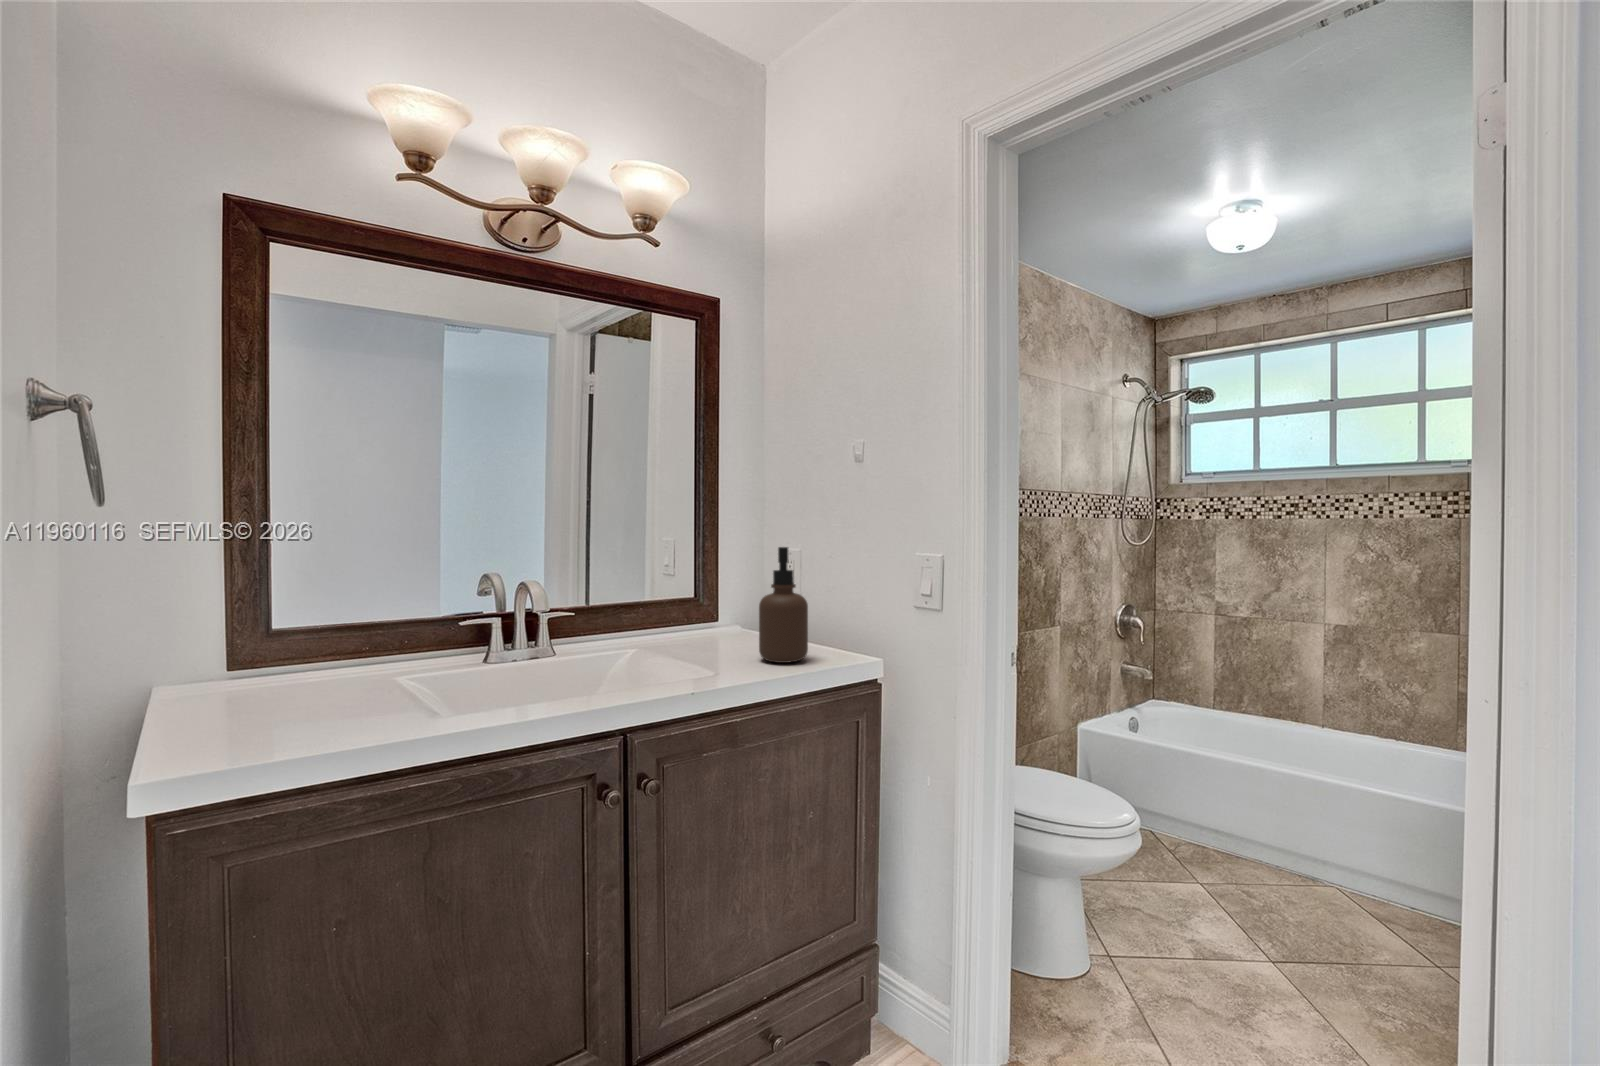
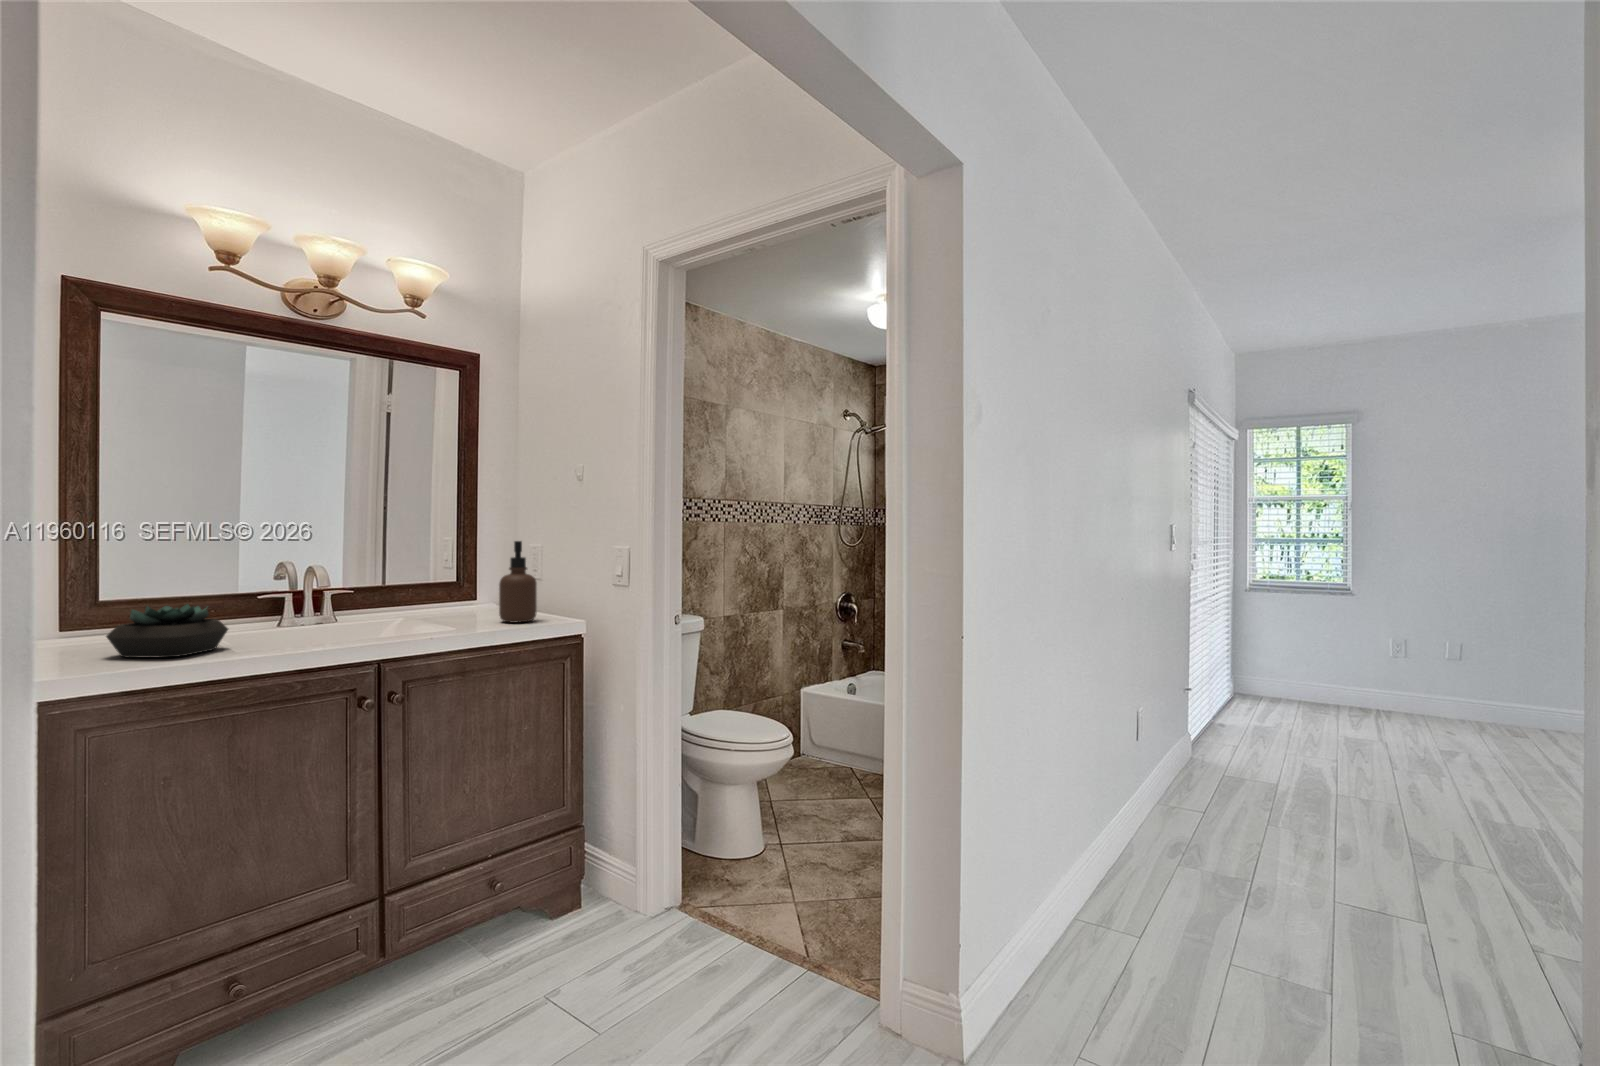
succulent plant: none [249,645,413,730] -> present [106,604,228,658]

